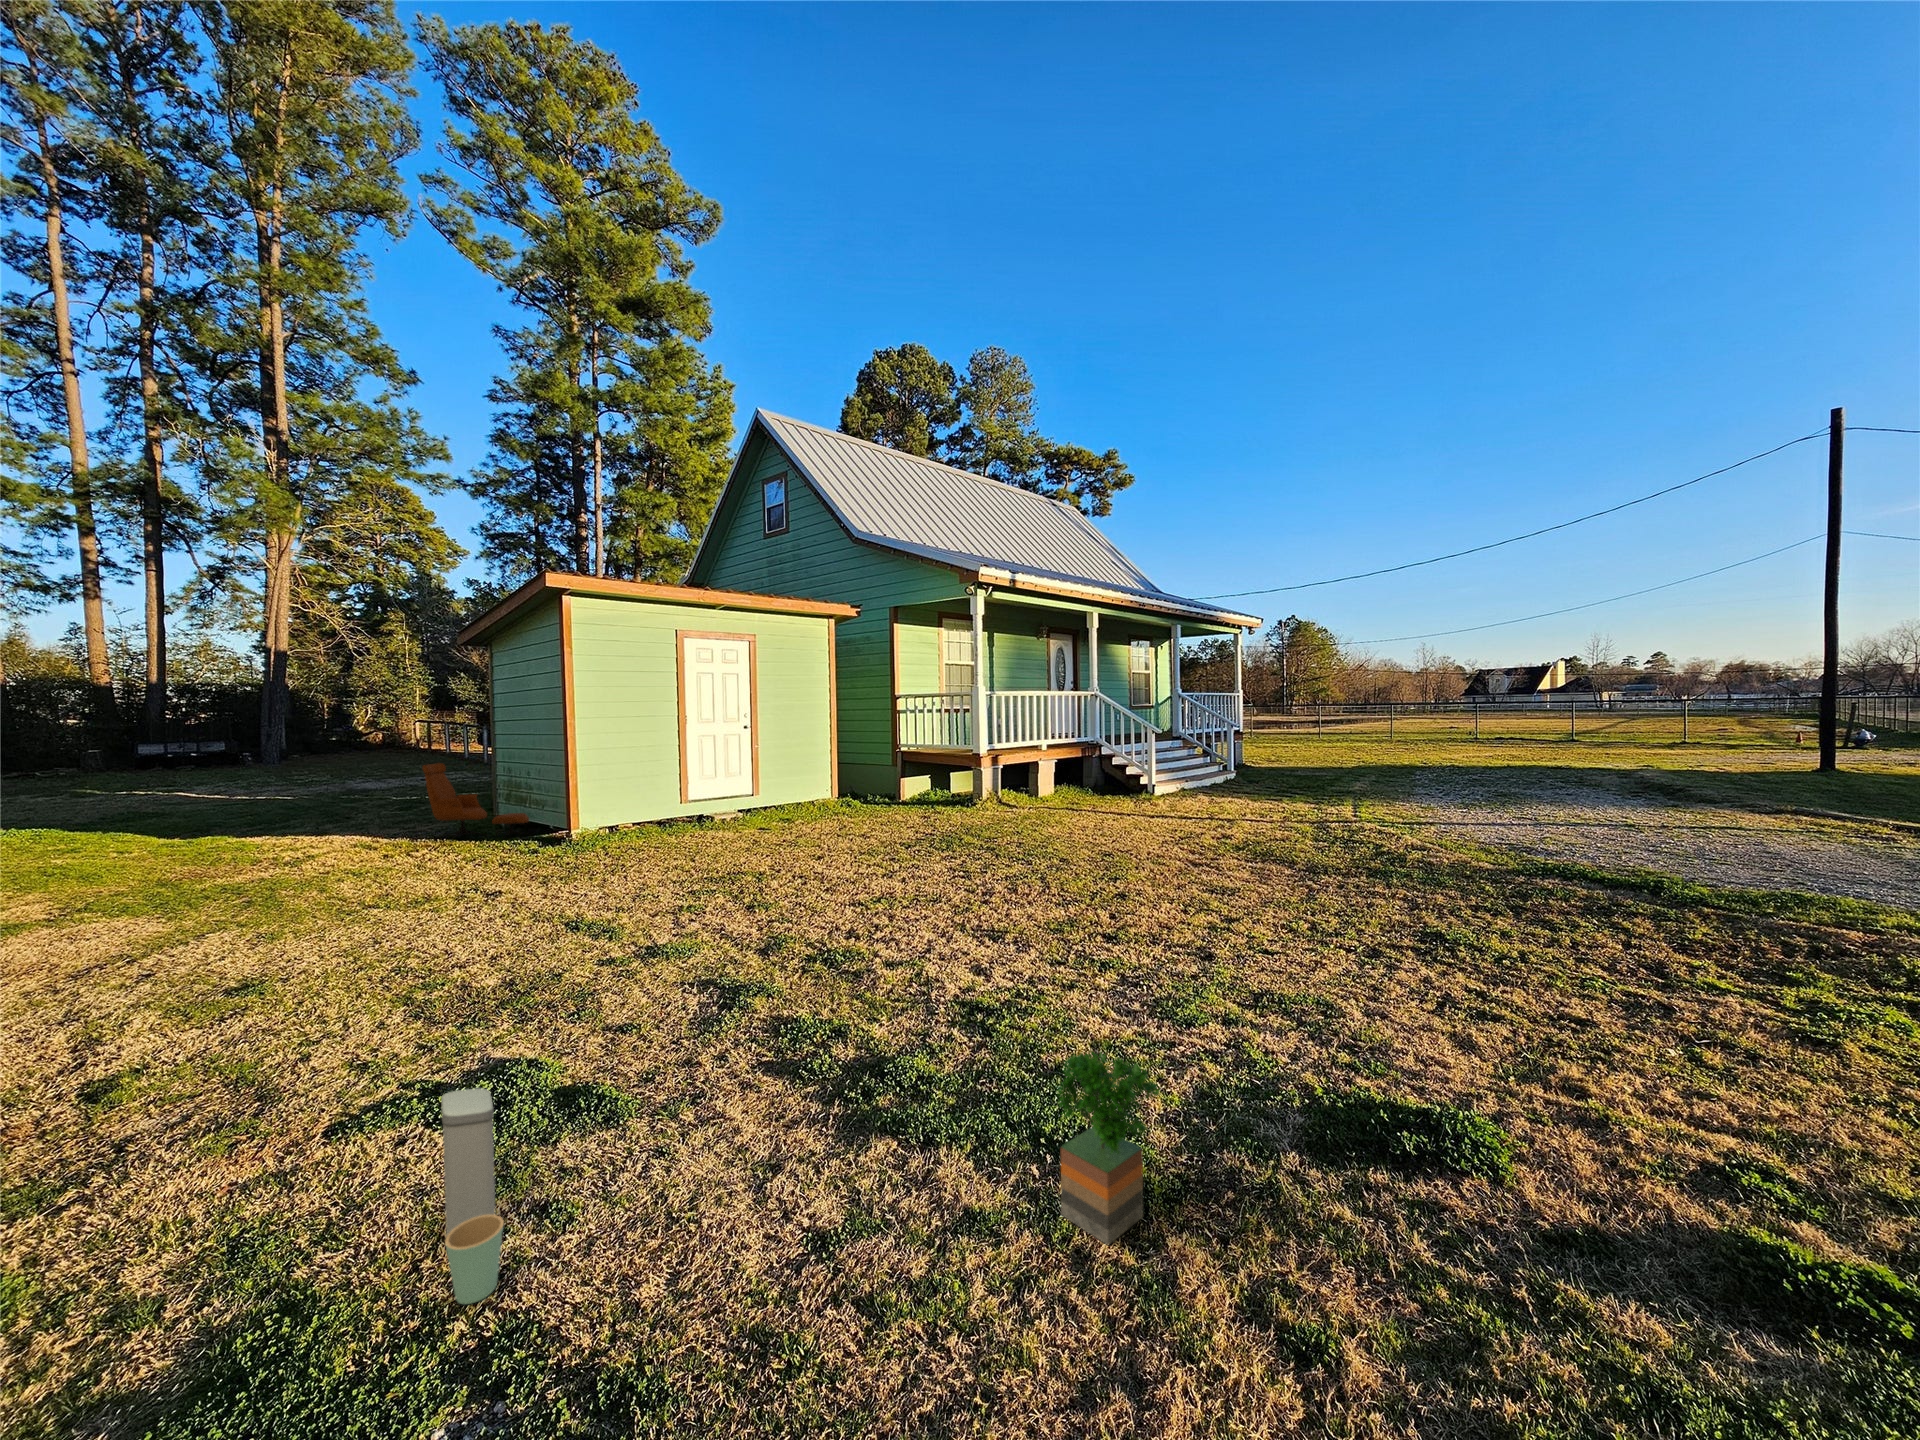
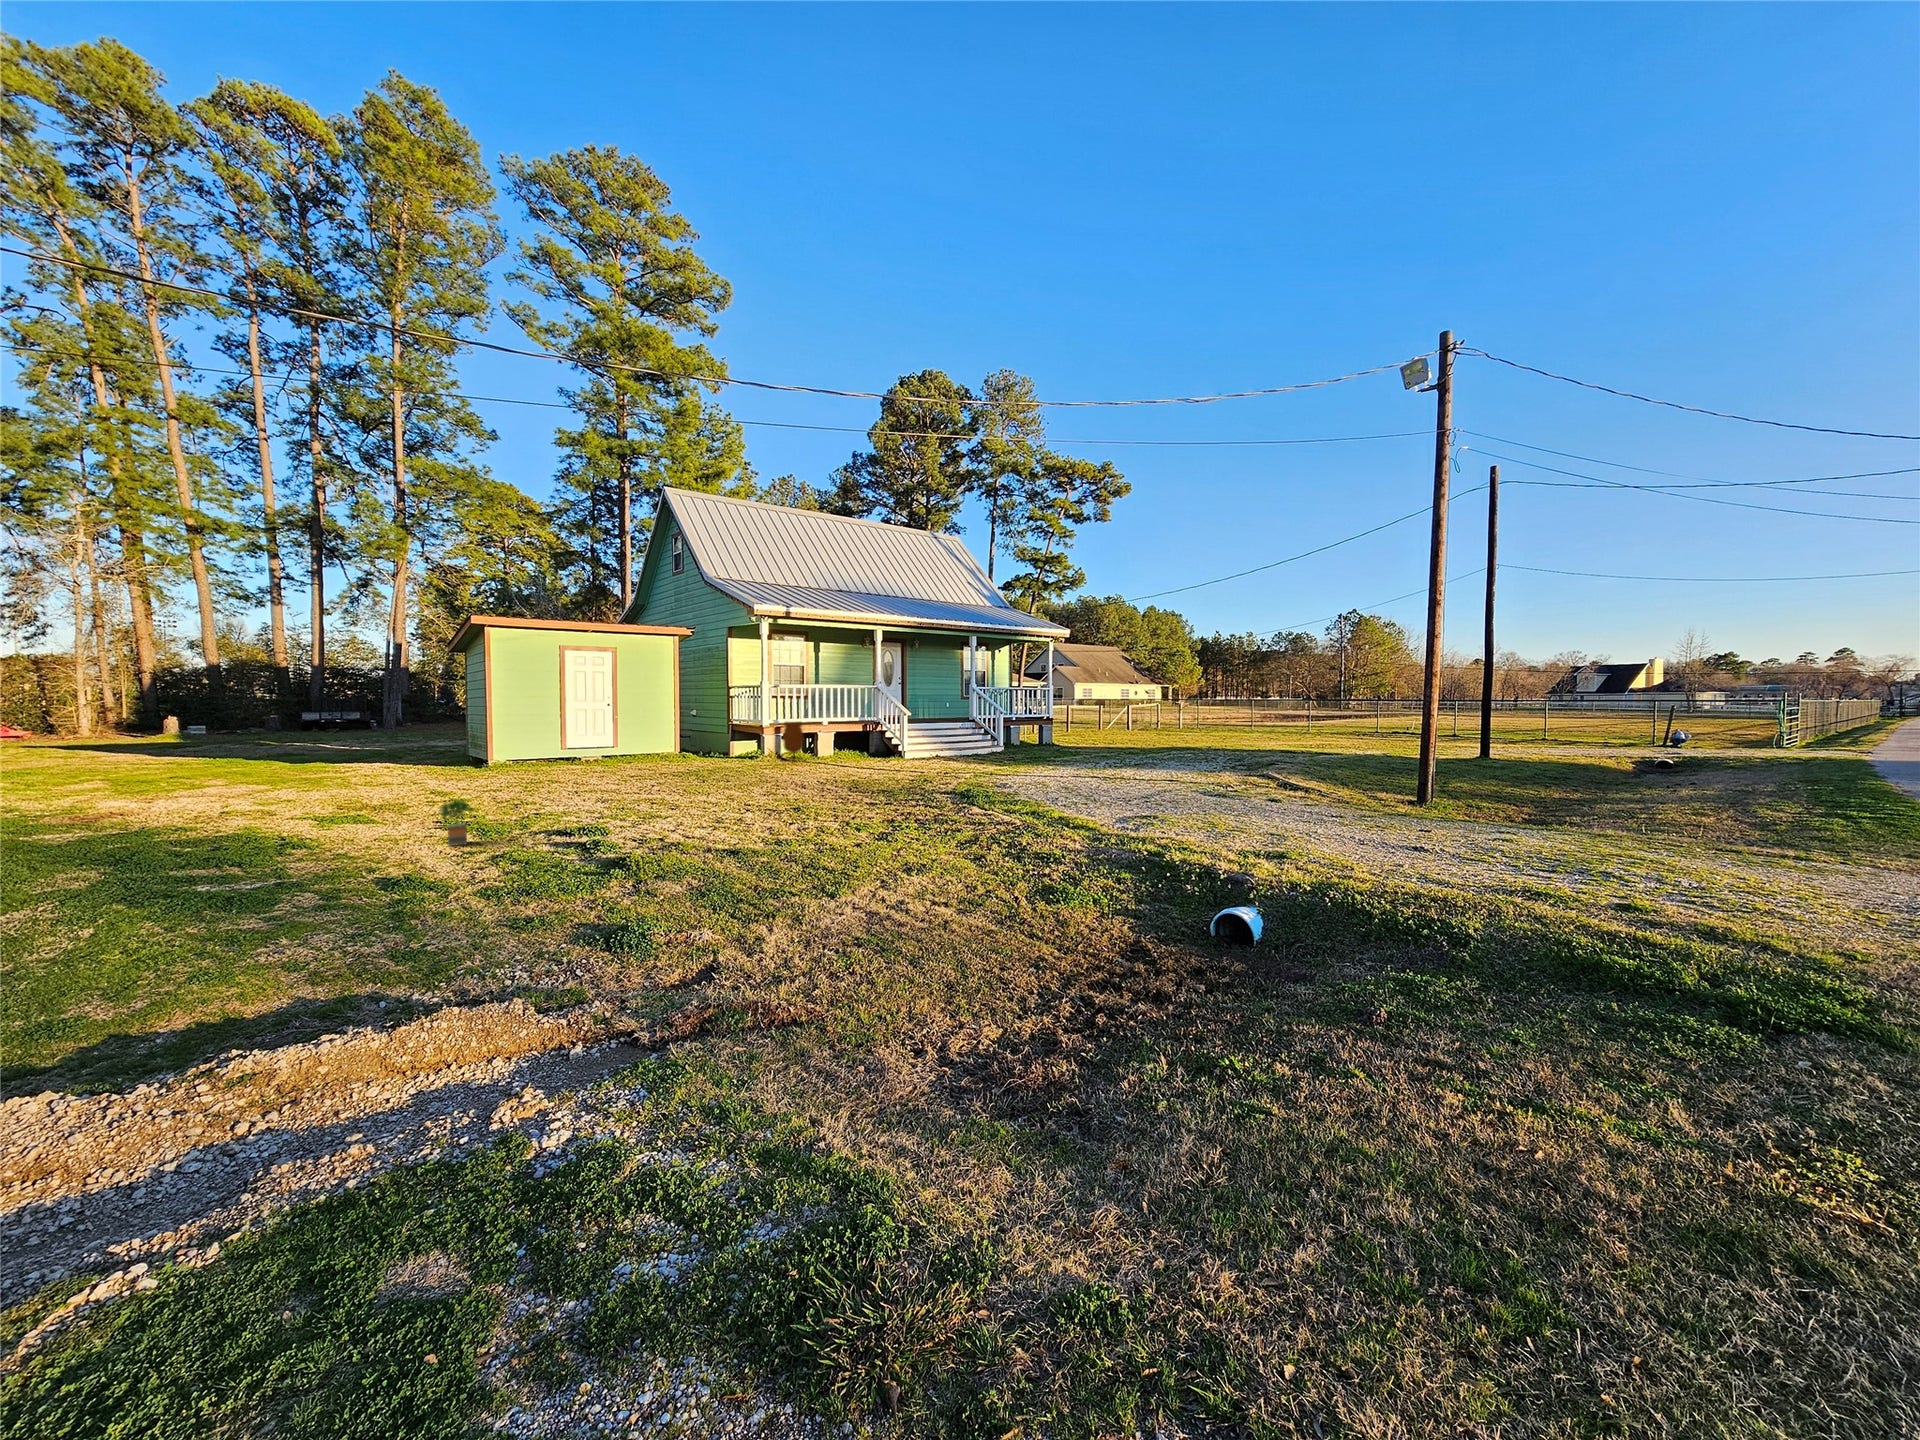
lounge chair: present [423,763,529,838] -> present [782,722,804,760]
trash can: present [441,1088,504,1304] -> none [292,801,316,843]

